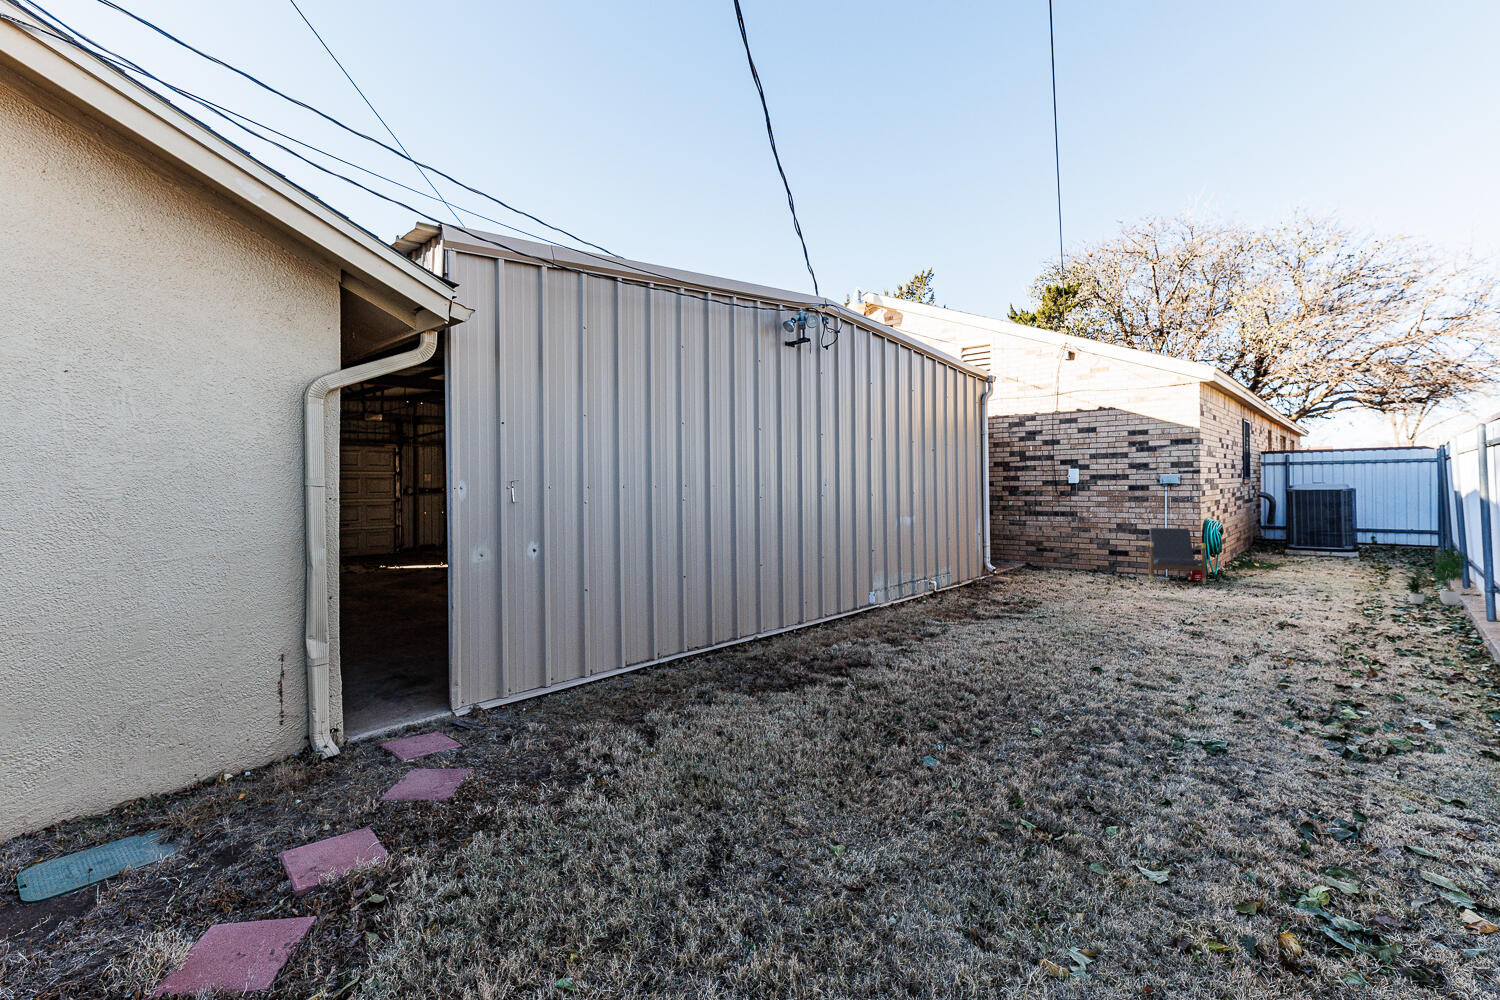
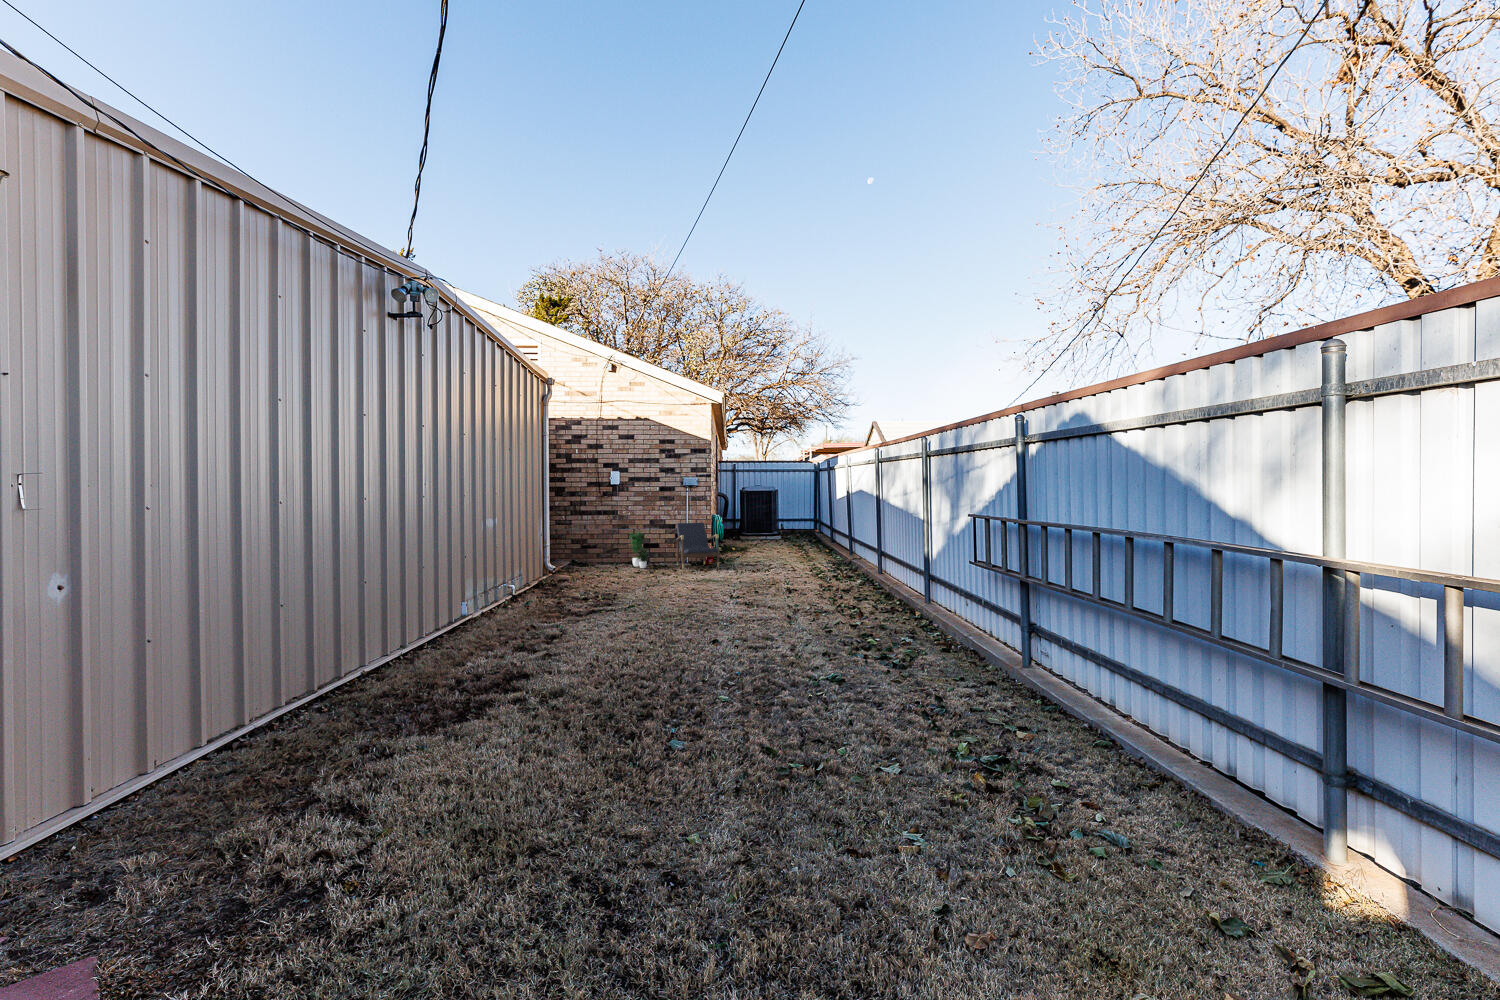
potted plant: present [1401,547,1467,605] -> present [629,532,649,568]

